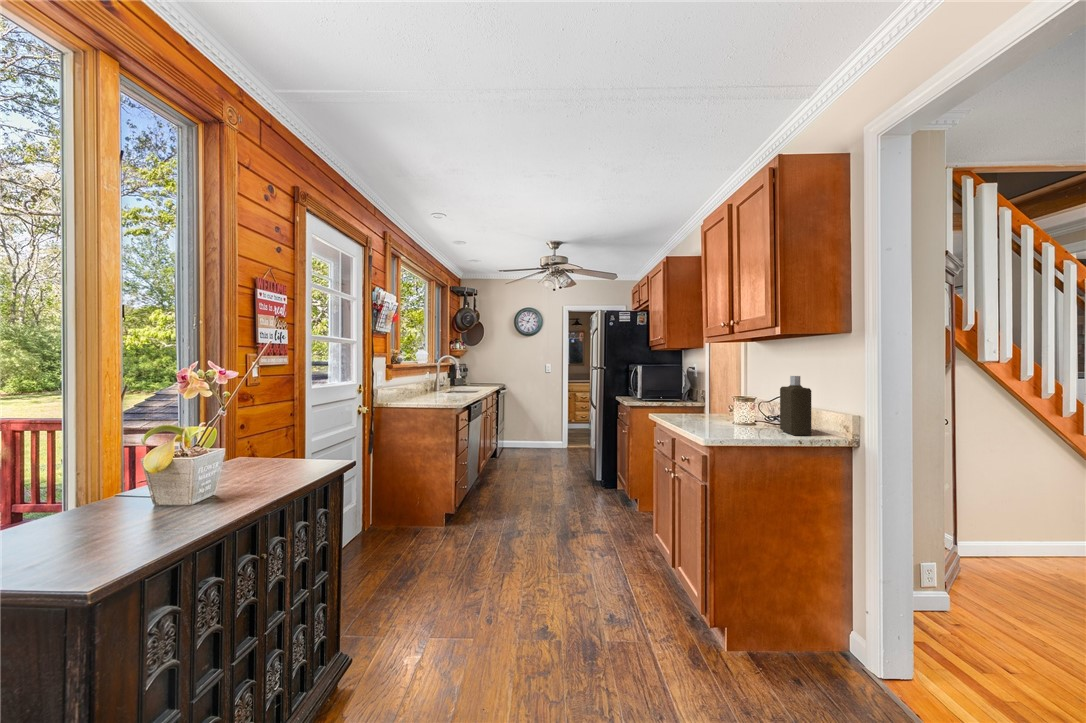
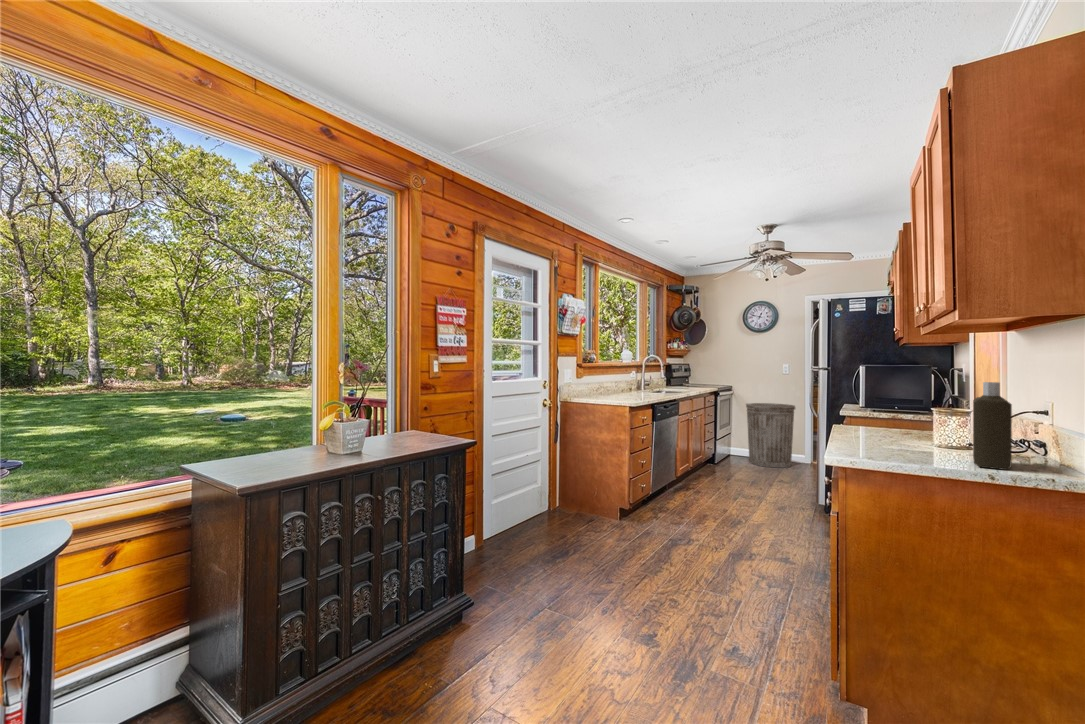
trash can: none [521,397,560,453] -> present [746,403,795,468]

